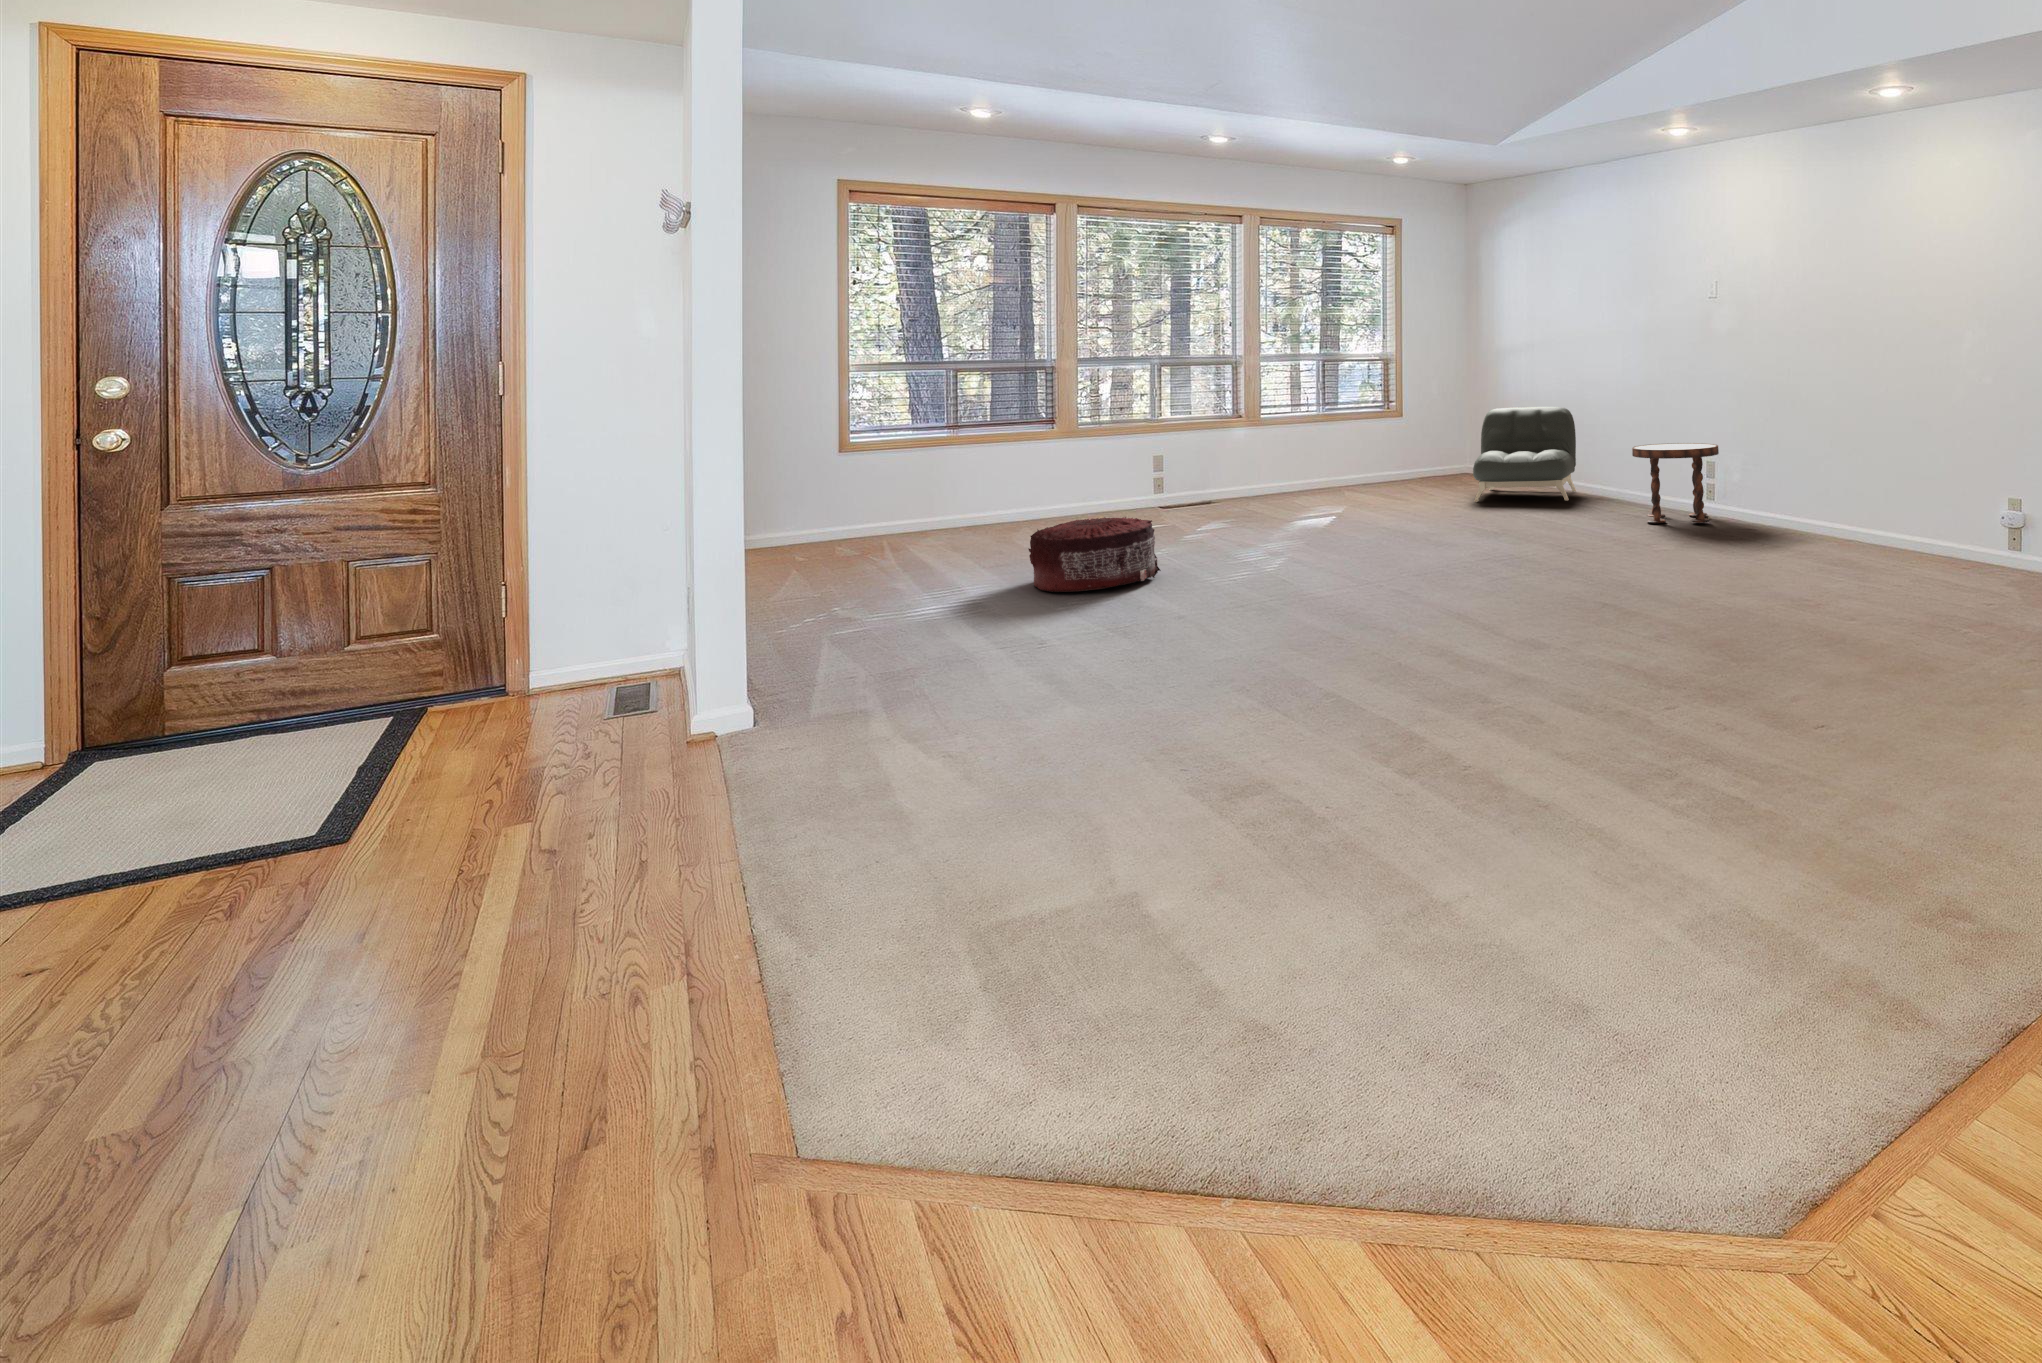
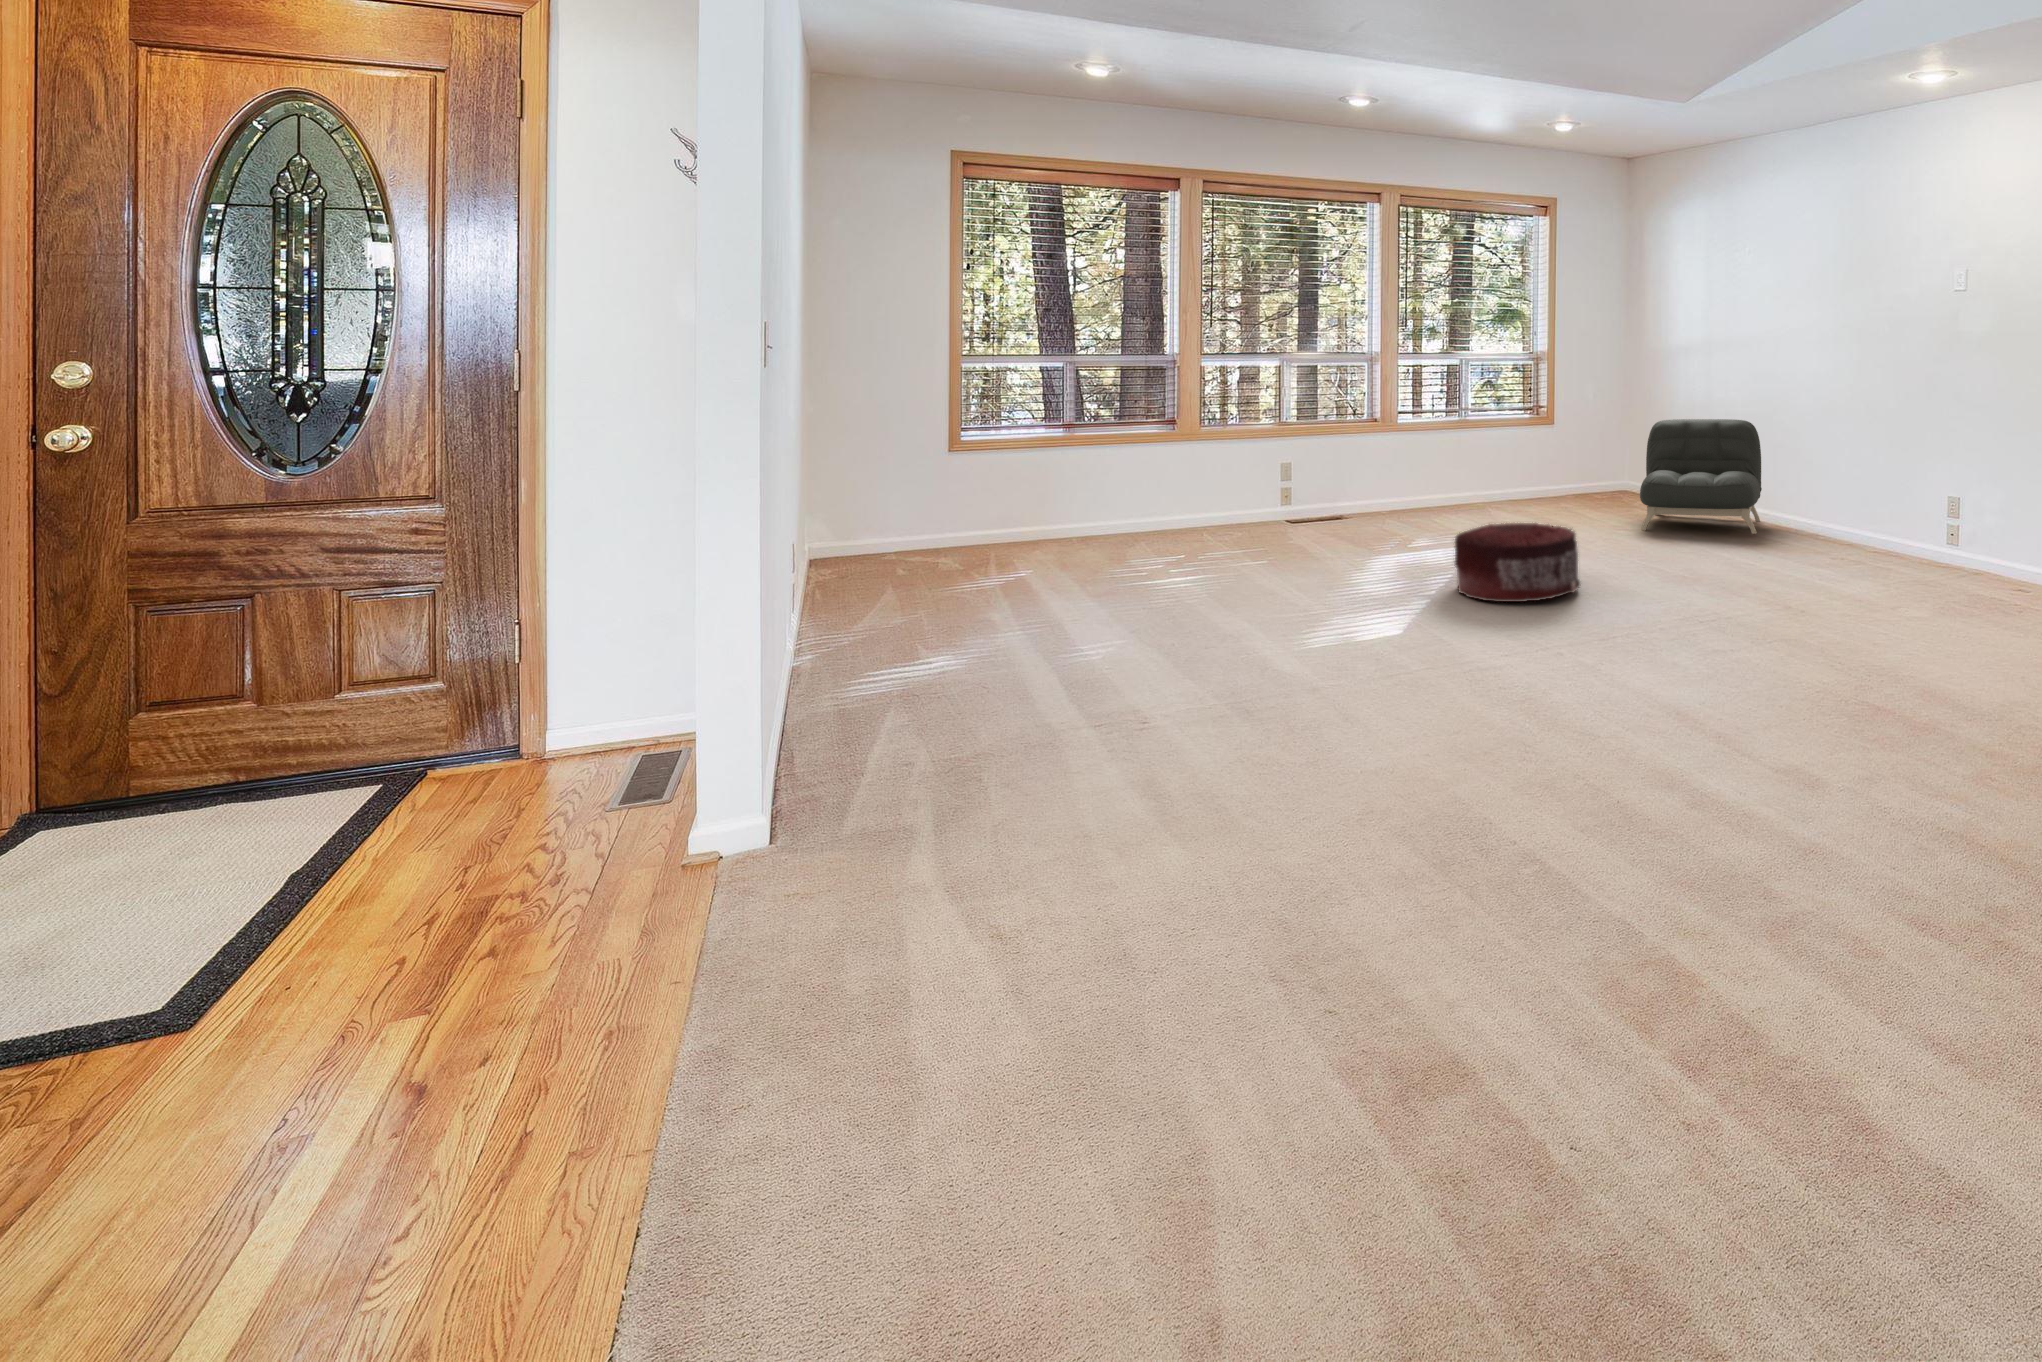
side table: present [1632,443,1719,524] -> none [1846,471,1961,574]
pouf: present [1029,517,1161,592] -> present [1455,523,1580,602]

